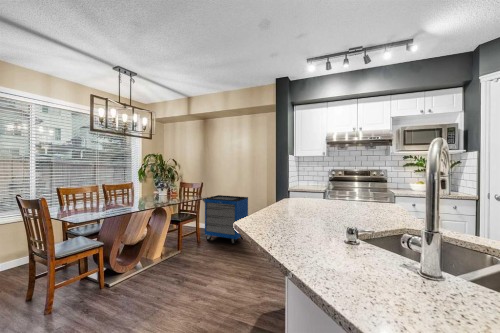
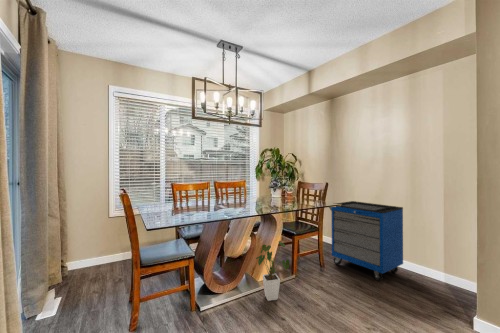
house plant: none [152,227,180,269] -> present [256,242,289,301]

